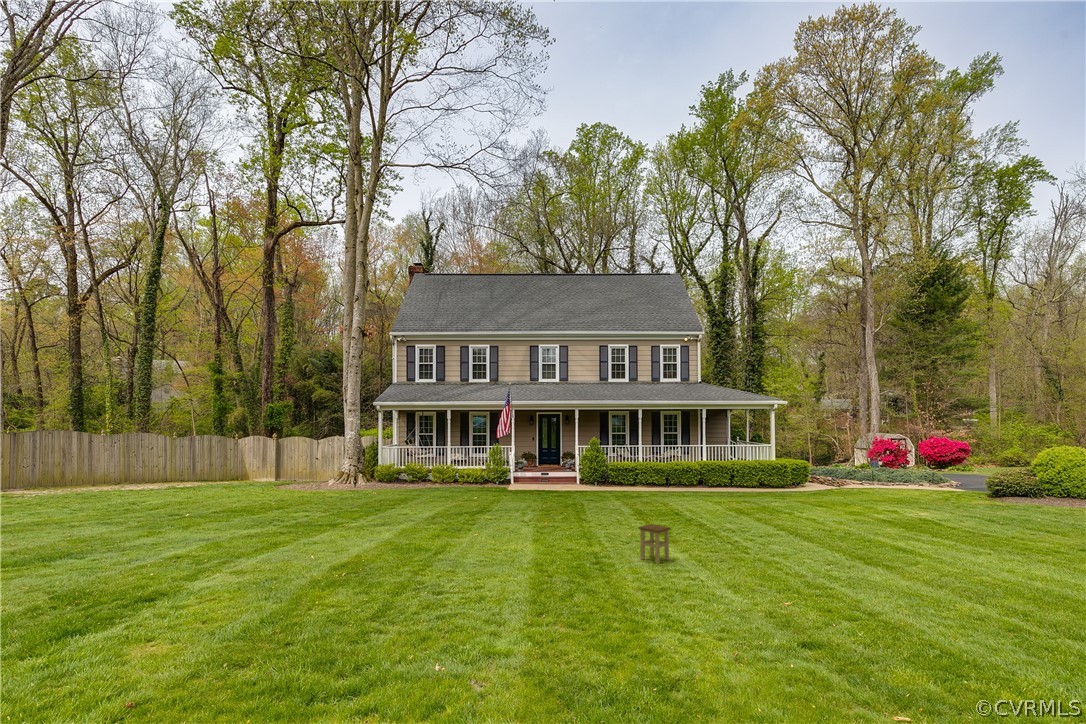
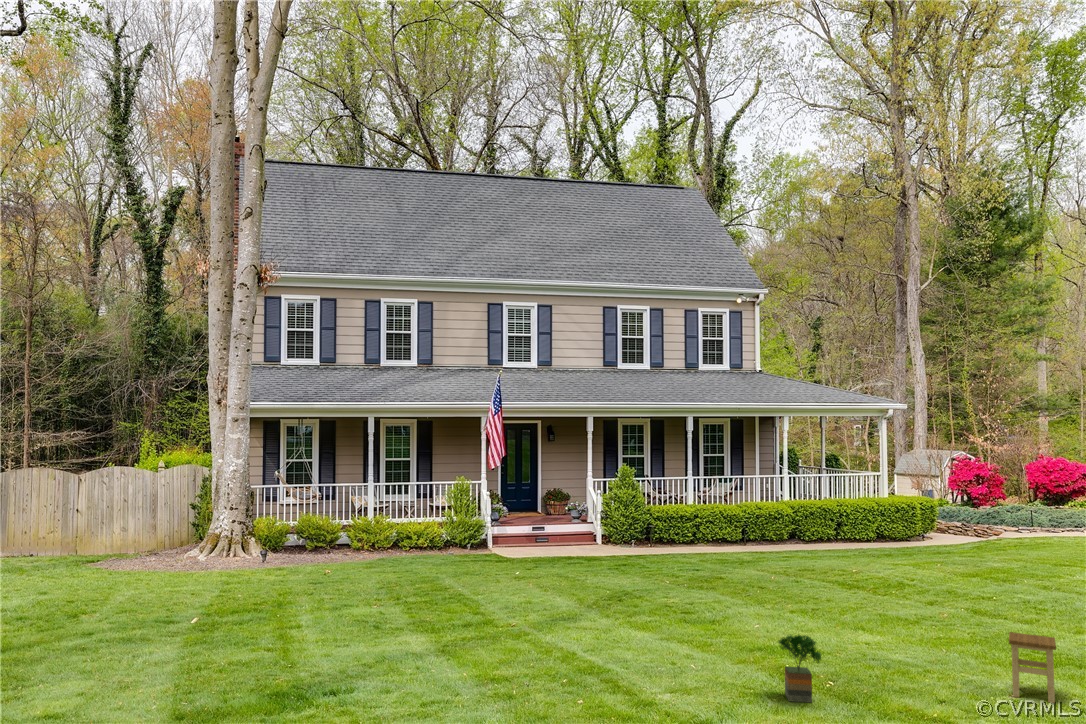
potted tree: none [511,517,532,554] -> present [778,635,821,702]

